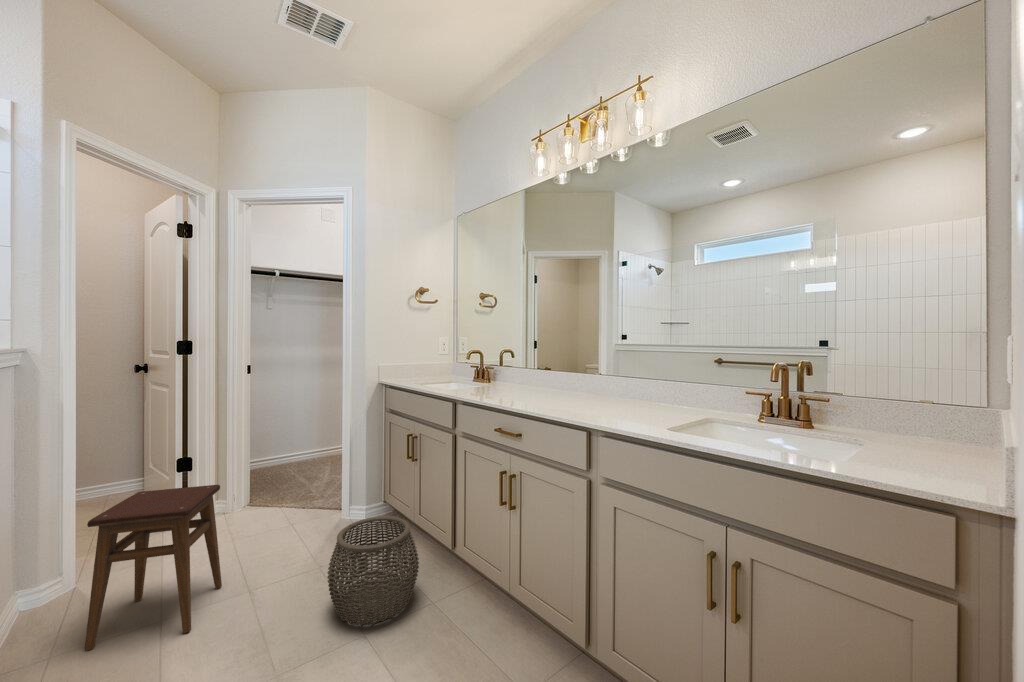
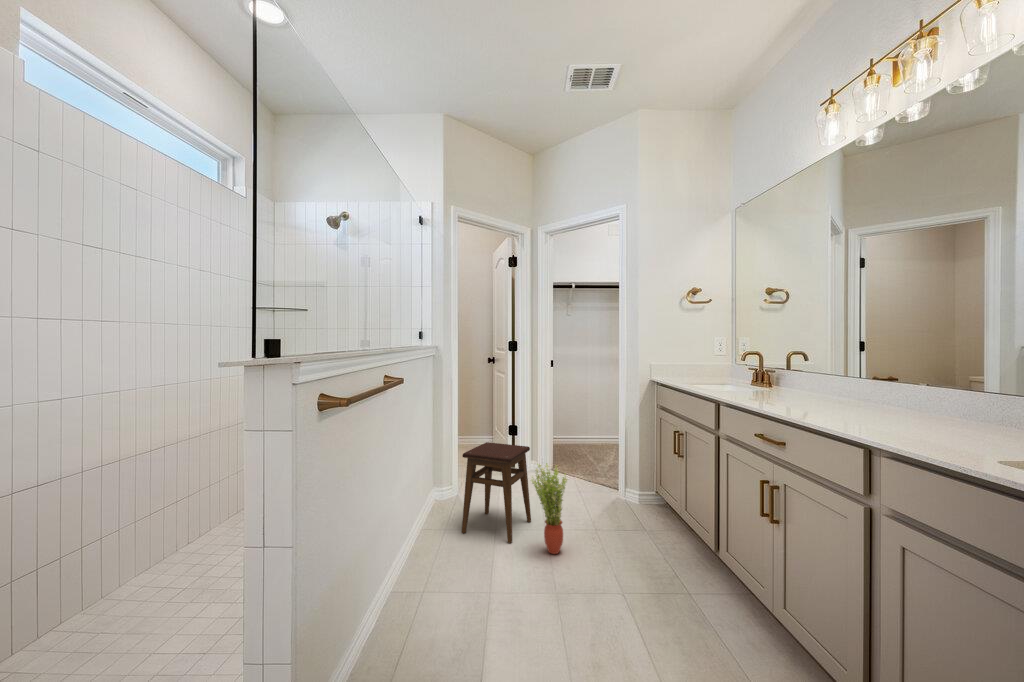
potted plant: none [225,502,285,623] -> present [532,463,567,554]
woven basket: present [327,516,419,626] -> none [598,498,677,590]

